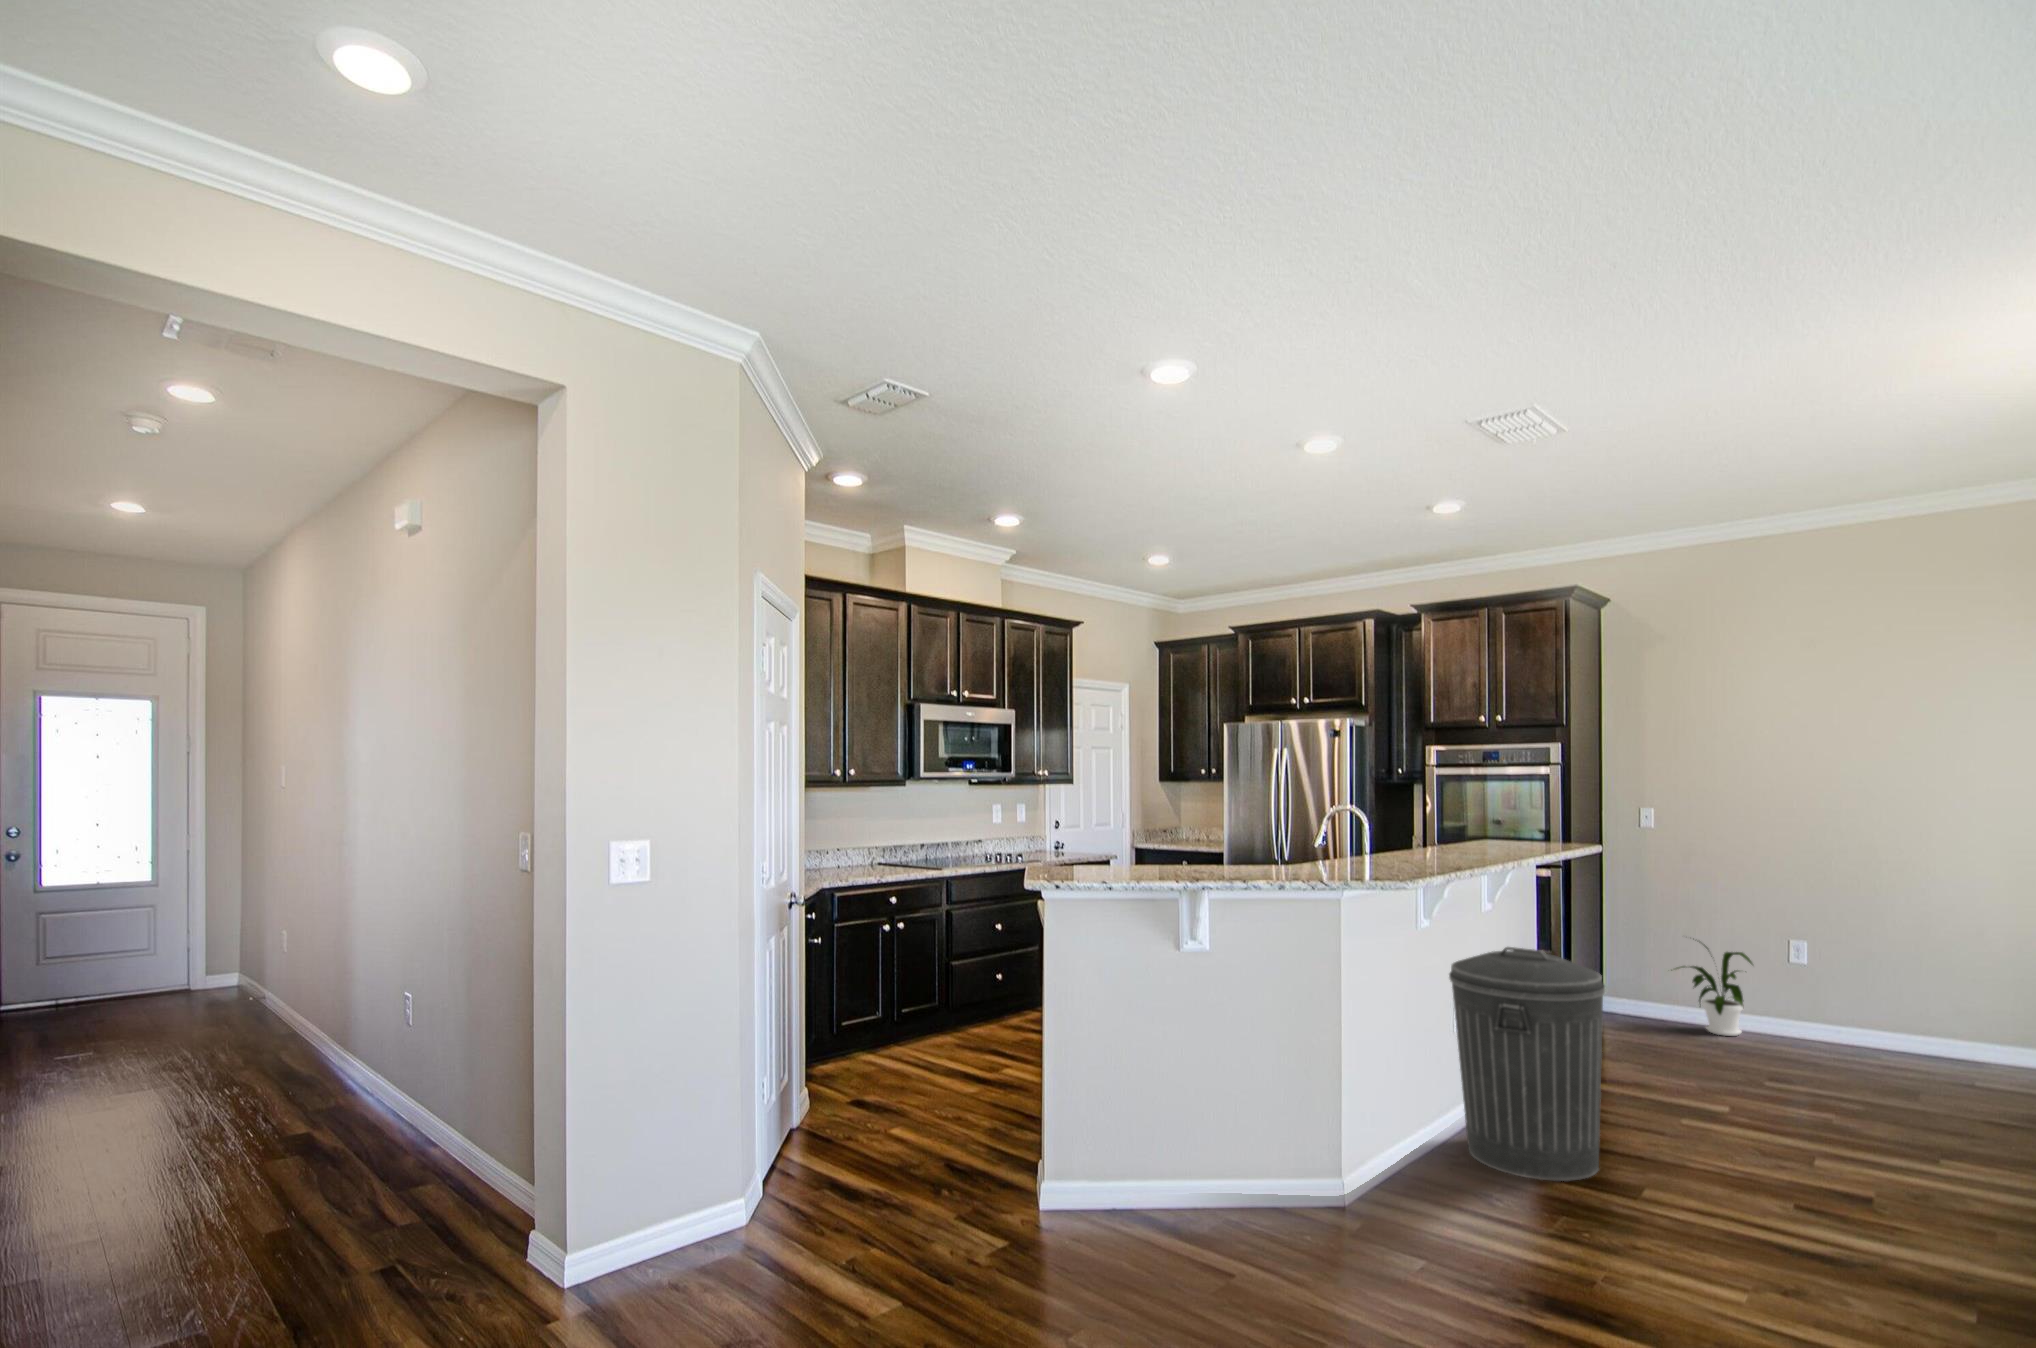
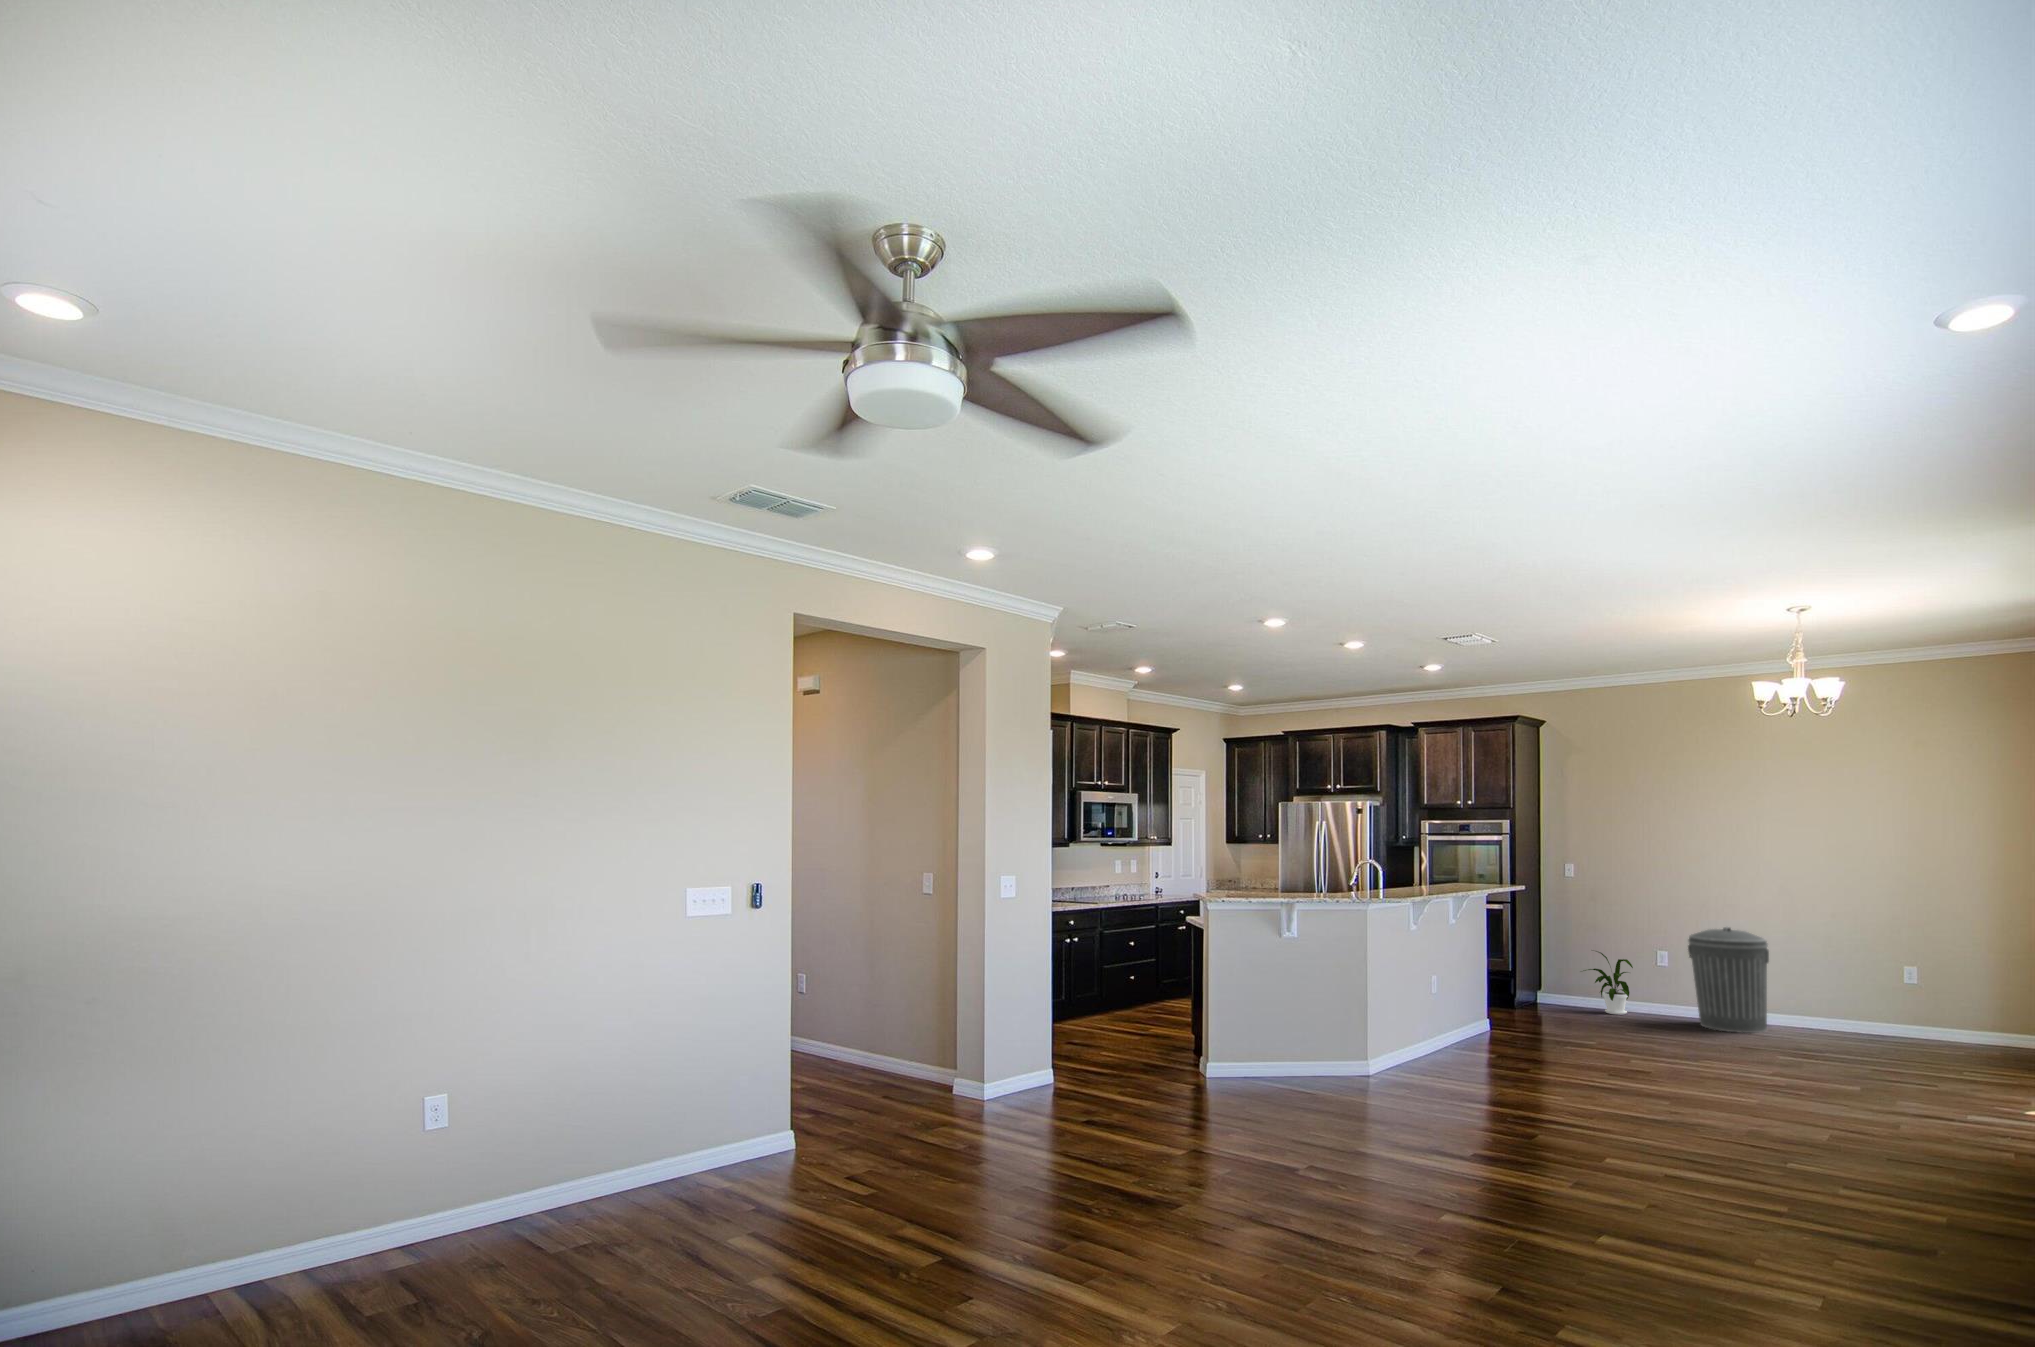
trash can: present [1449,947,1605,1181] -> present [1688,926,1769,1033]

